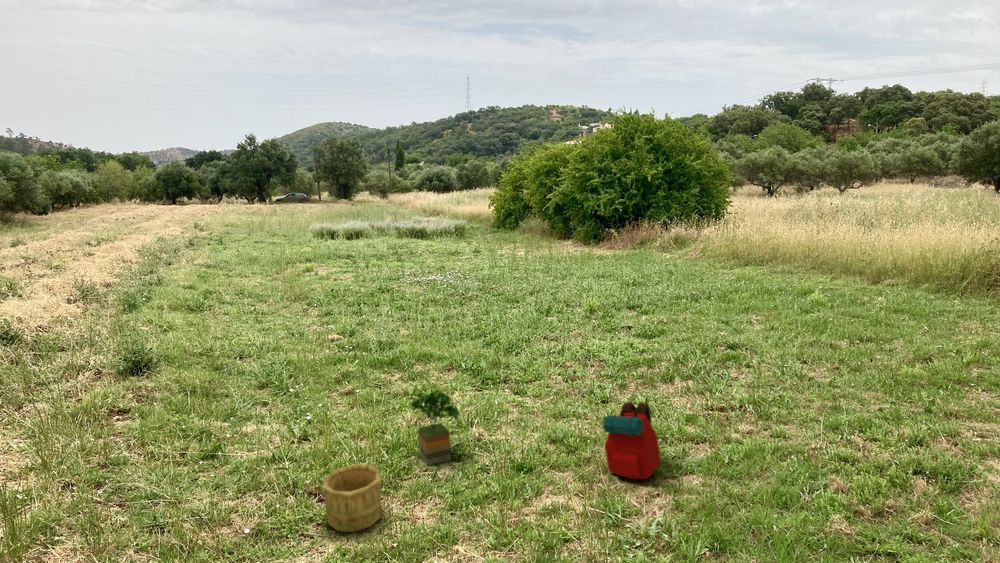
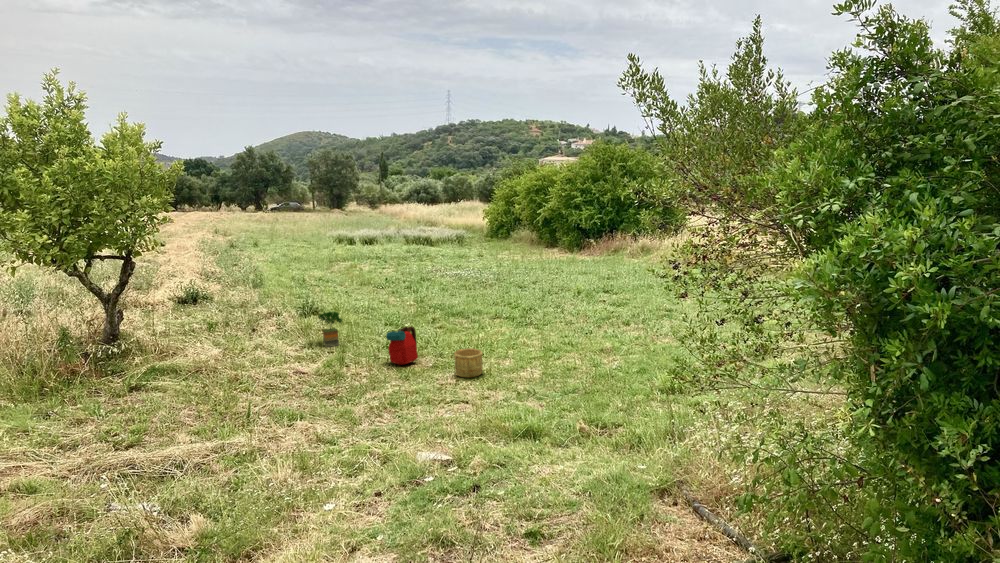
potted tree: present [411,391,459,466] -> present [319,311,343,347]
backpack: present [603,402,661,479] -> present [386,326,418,365]

